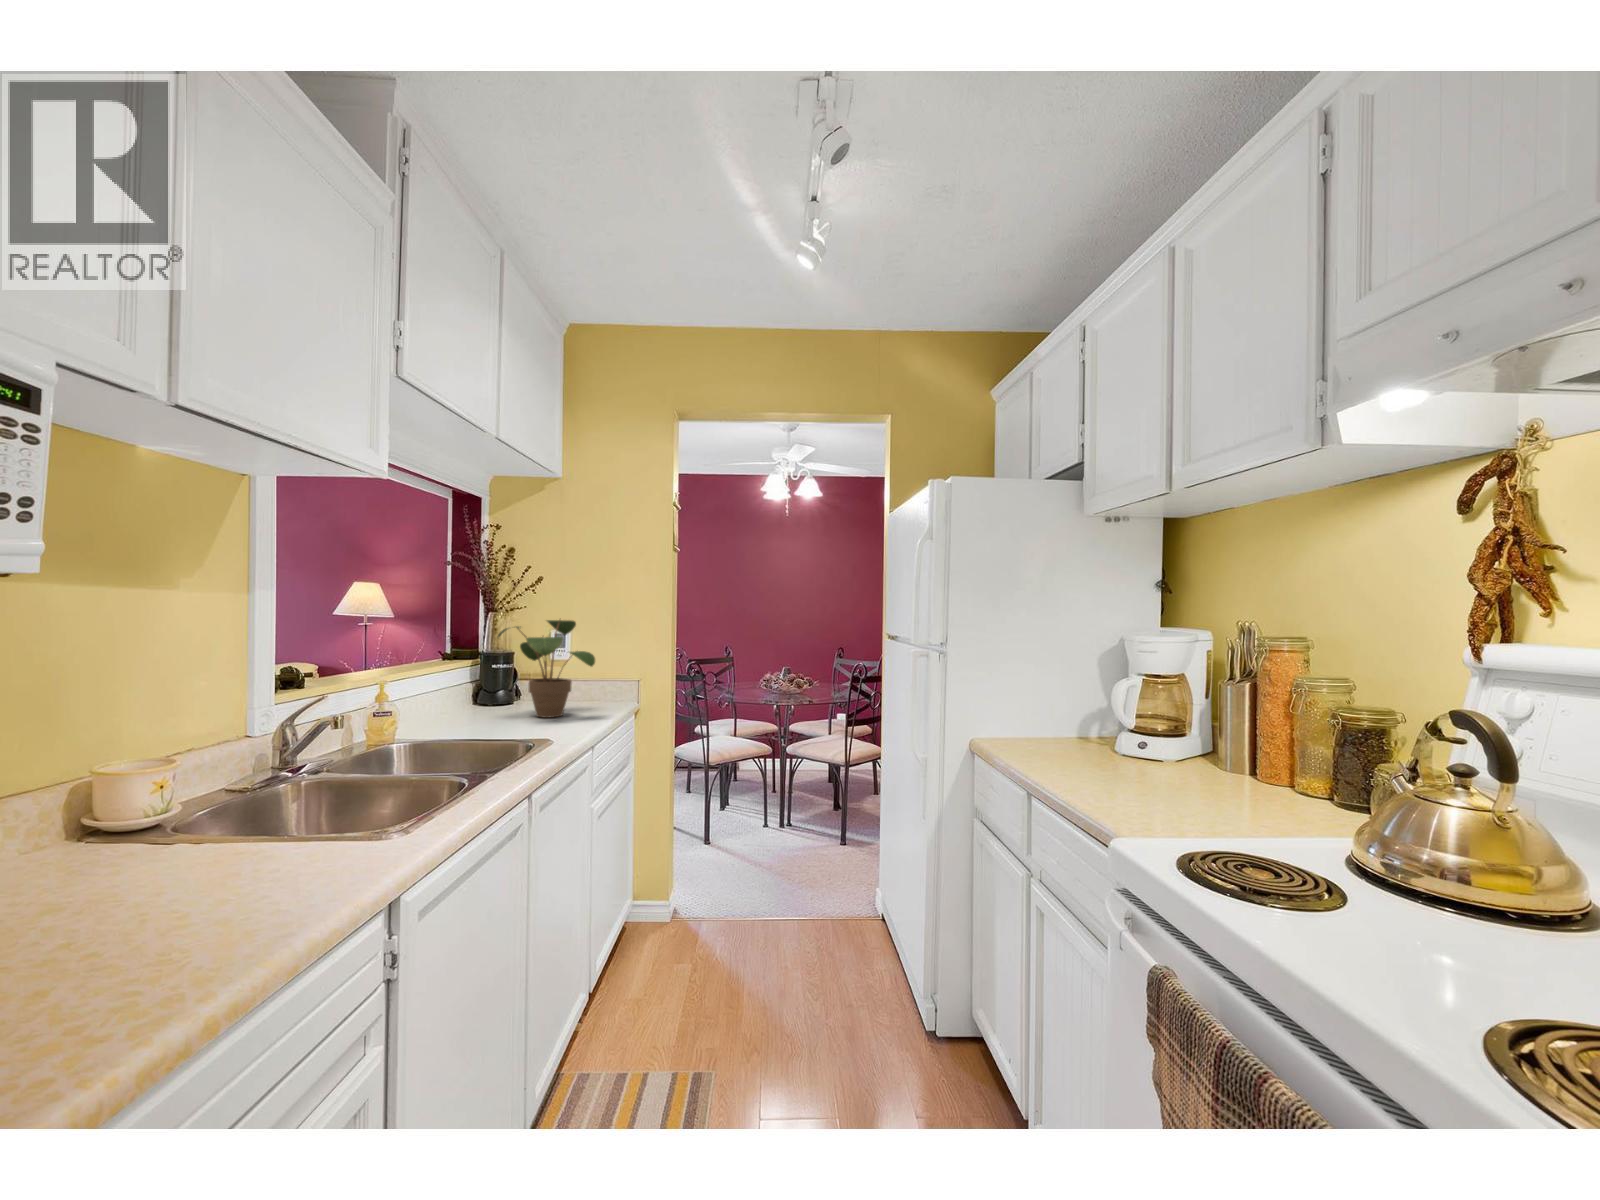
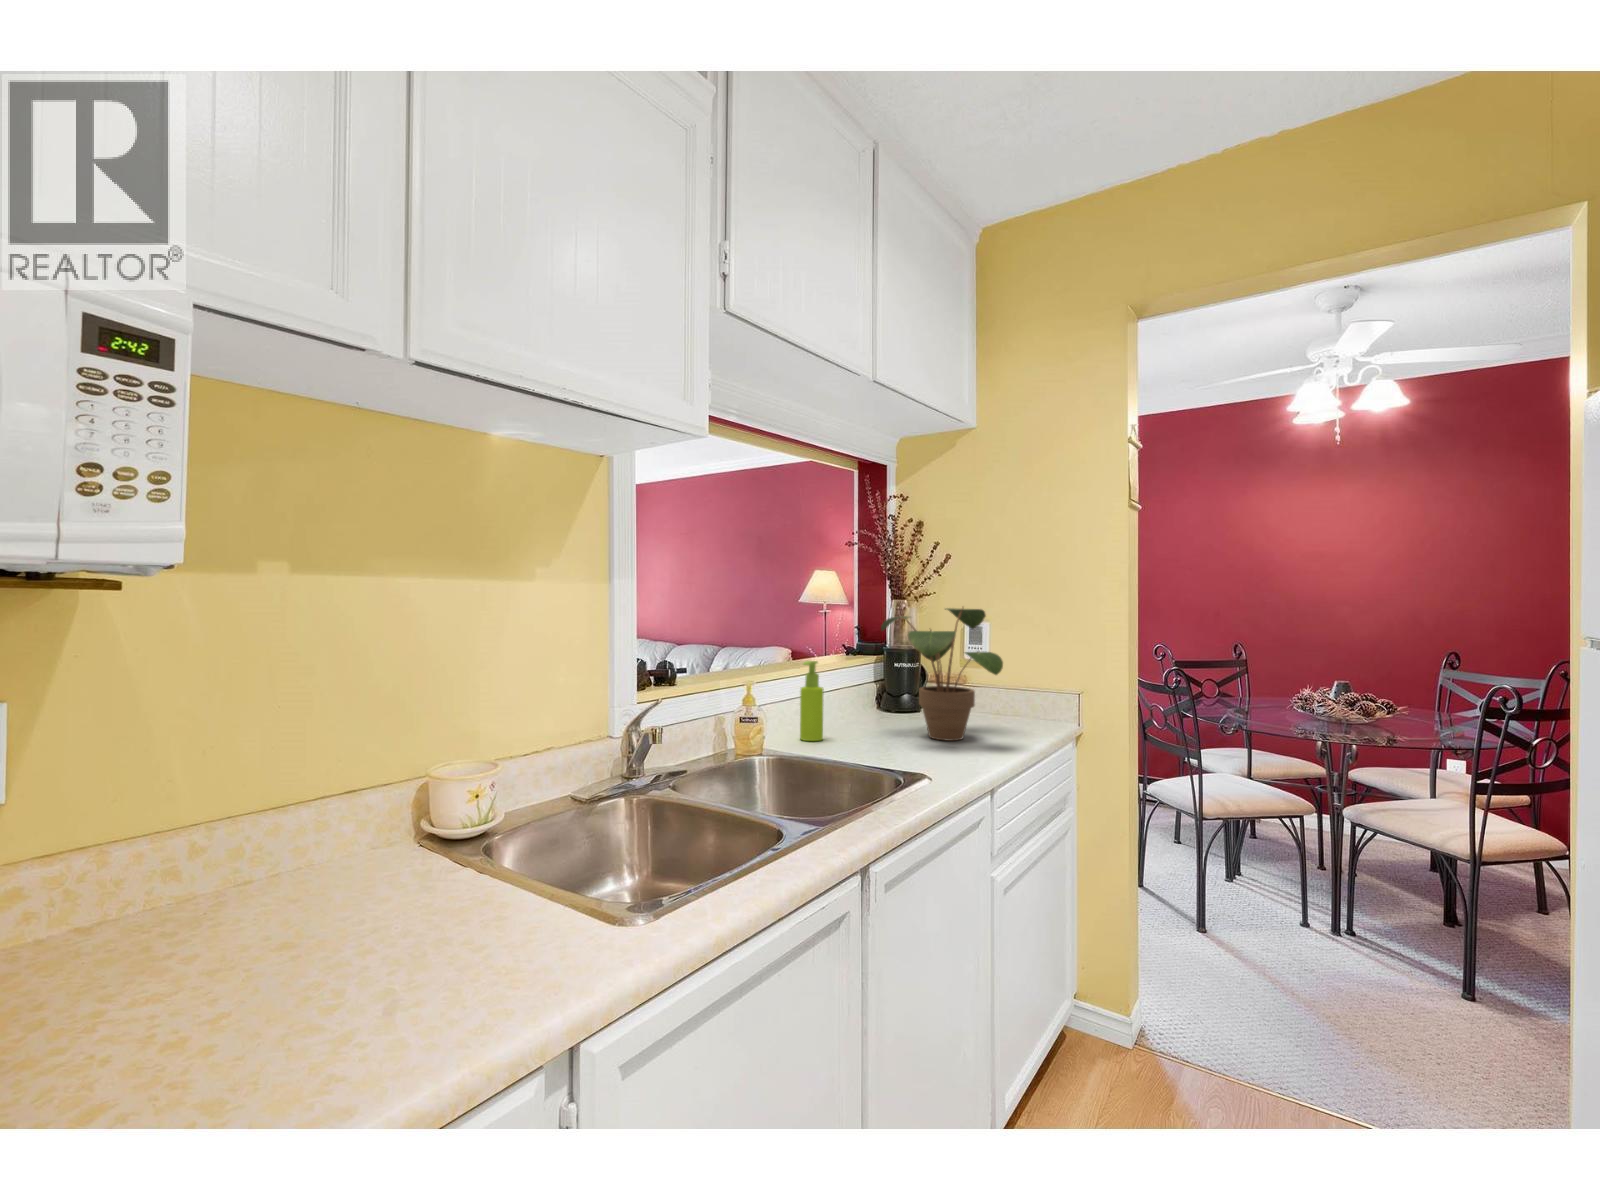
soap dispenser: none [433,664,454,728] -> present [800,661,824,741]

